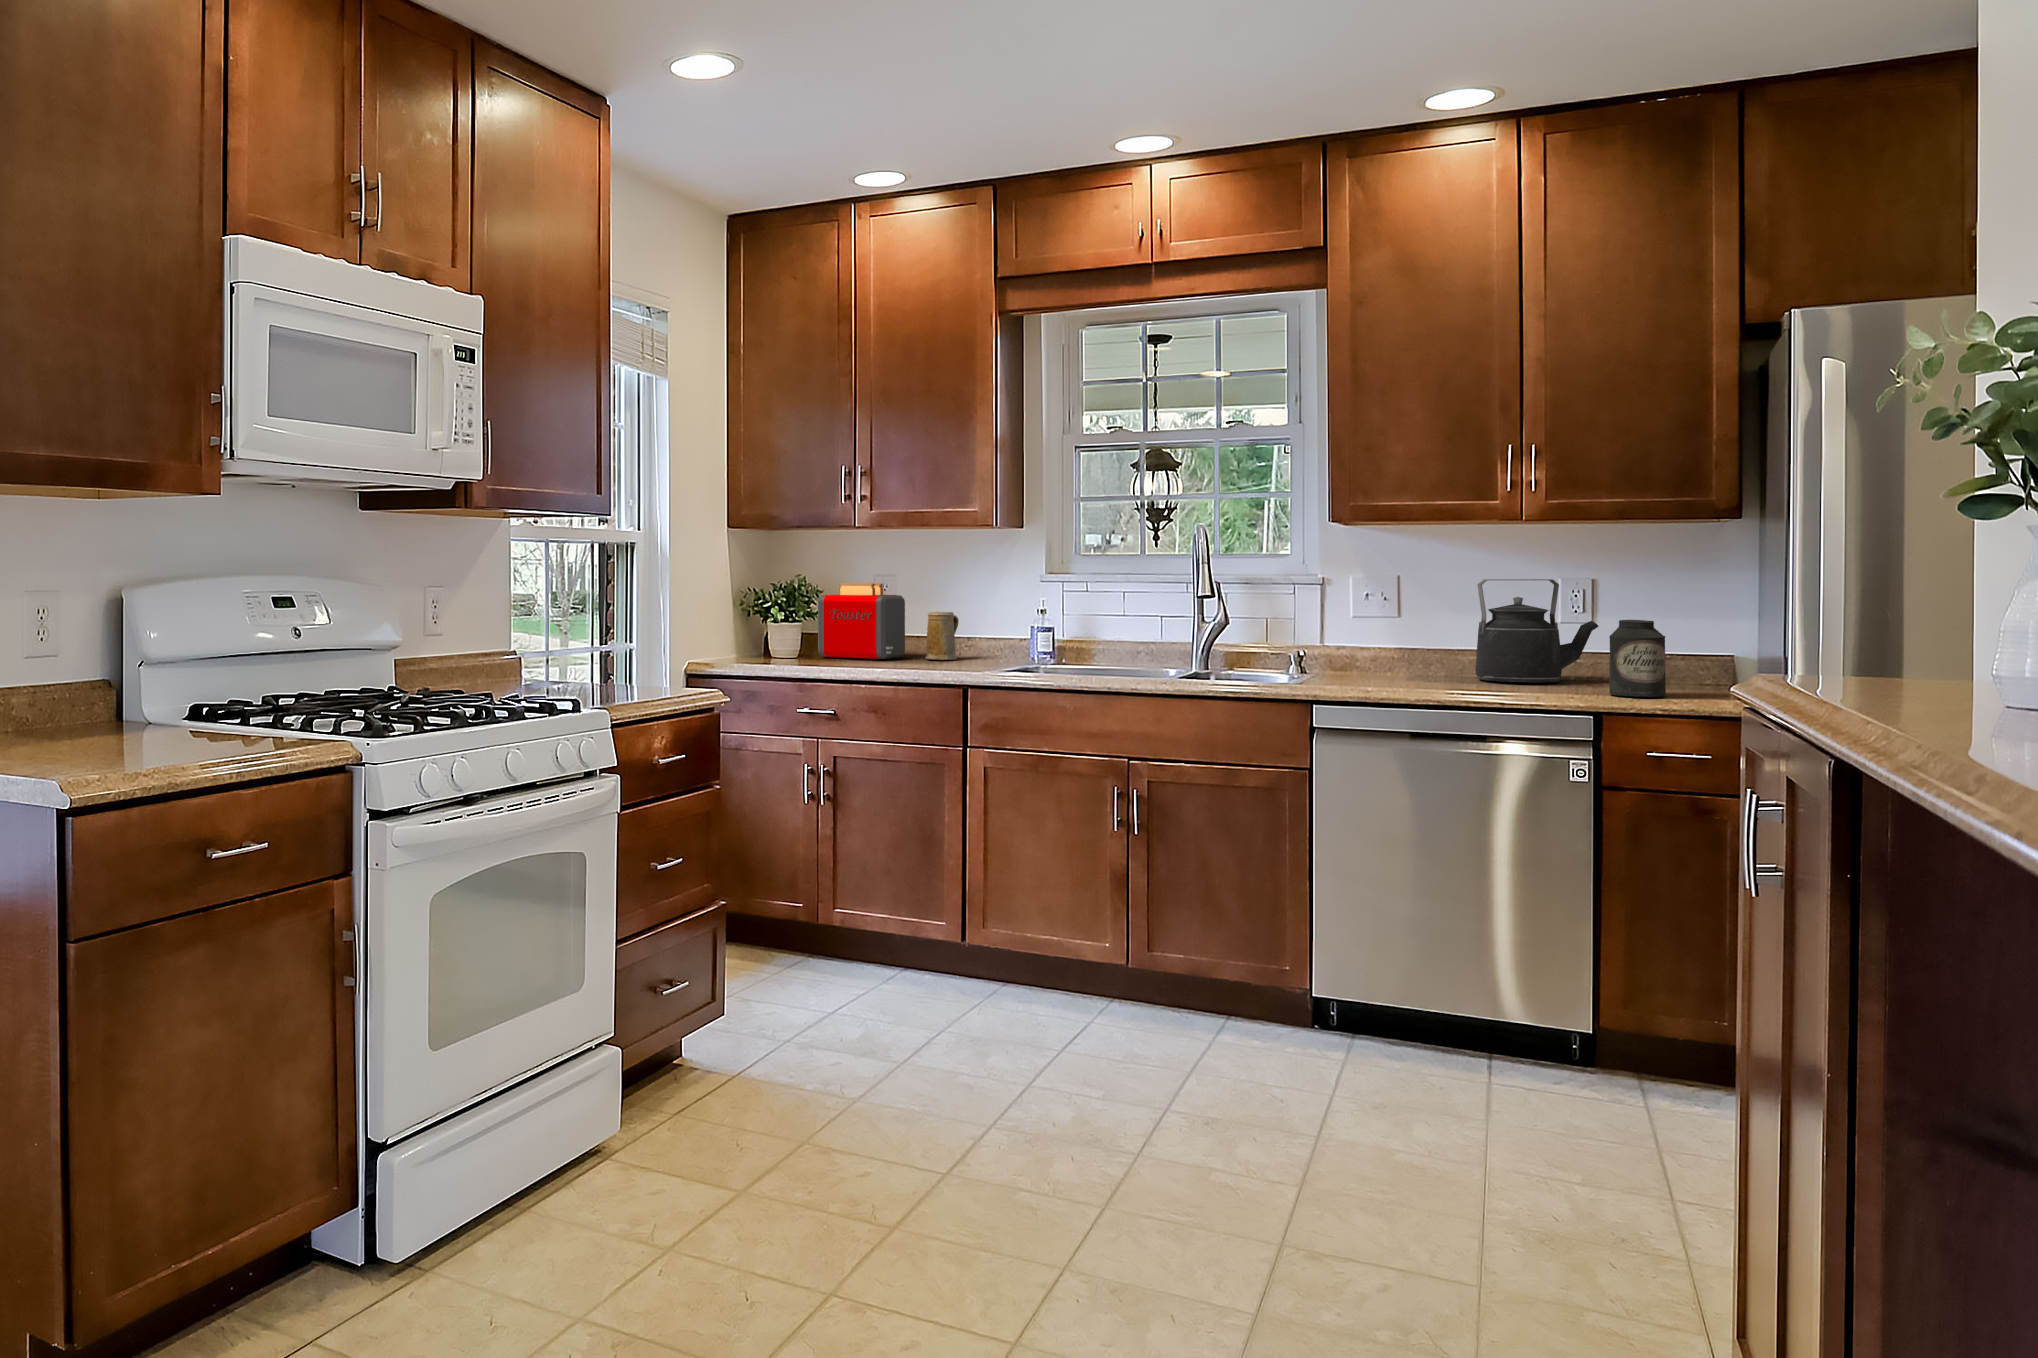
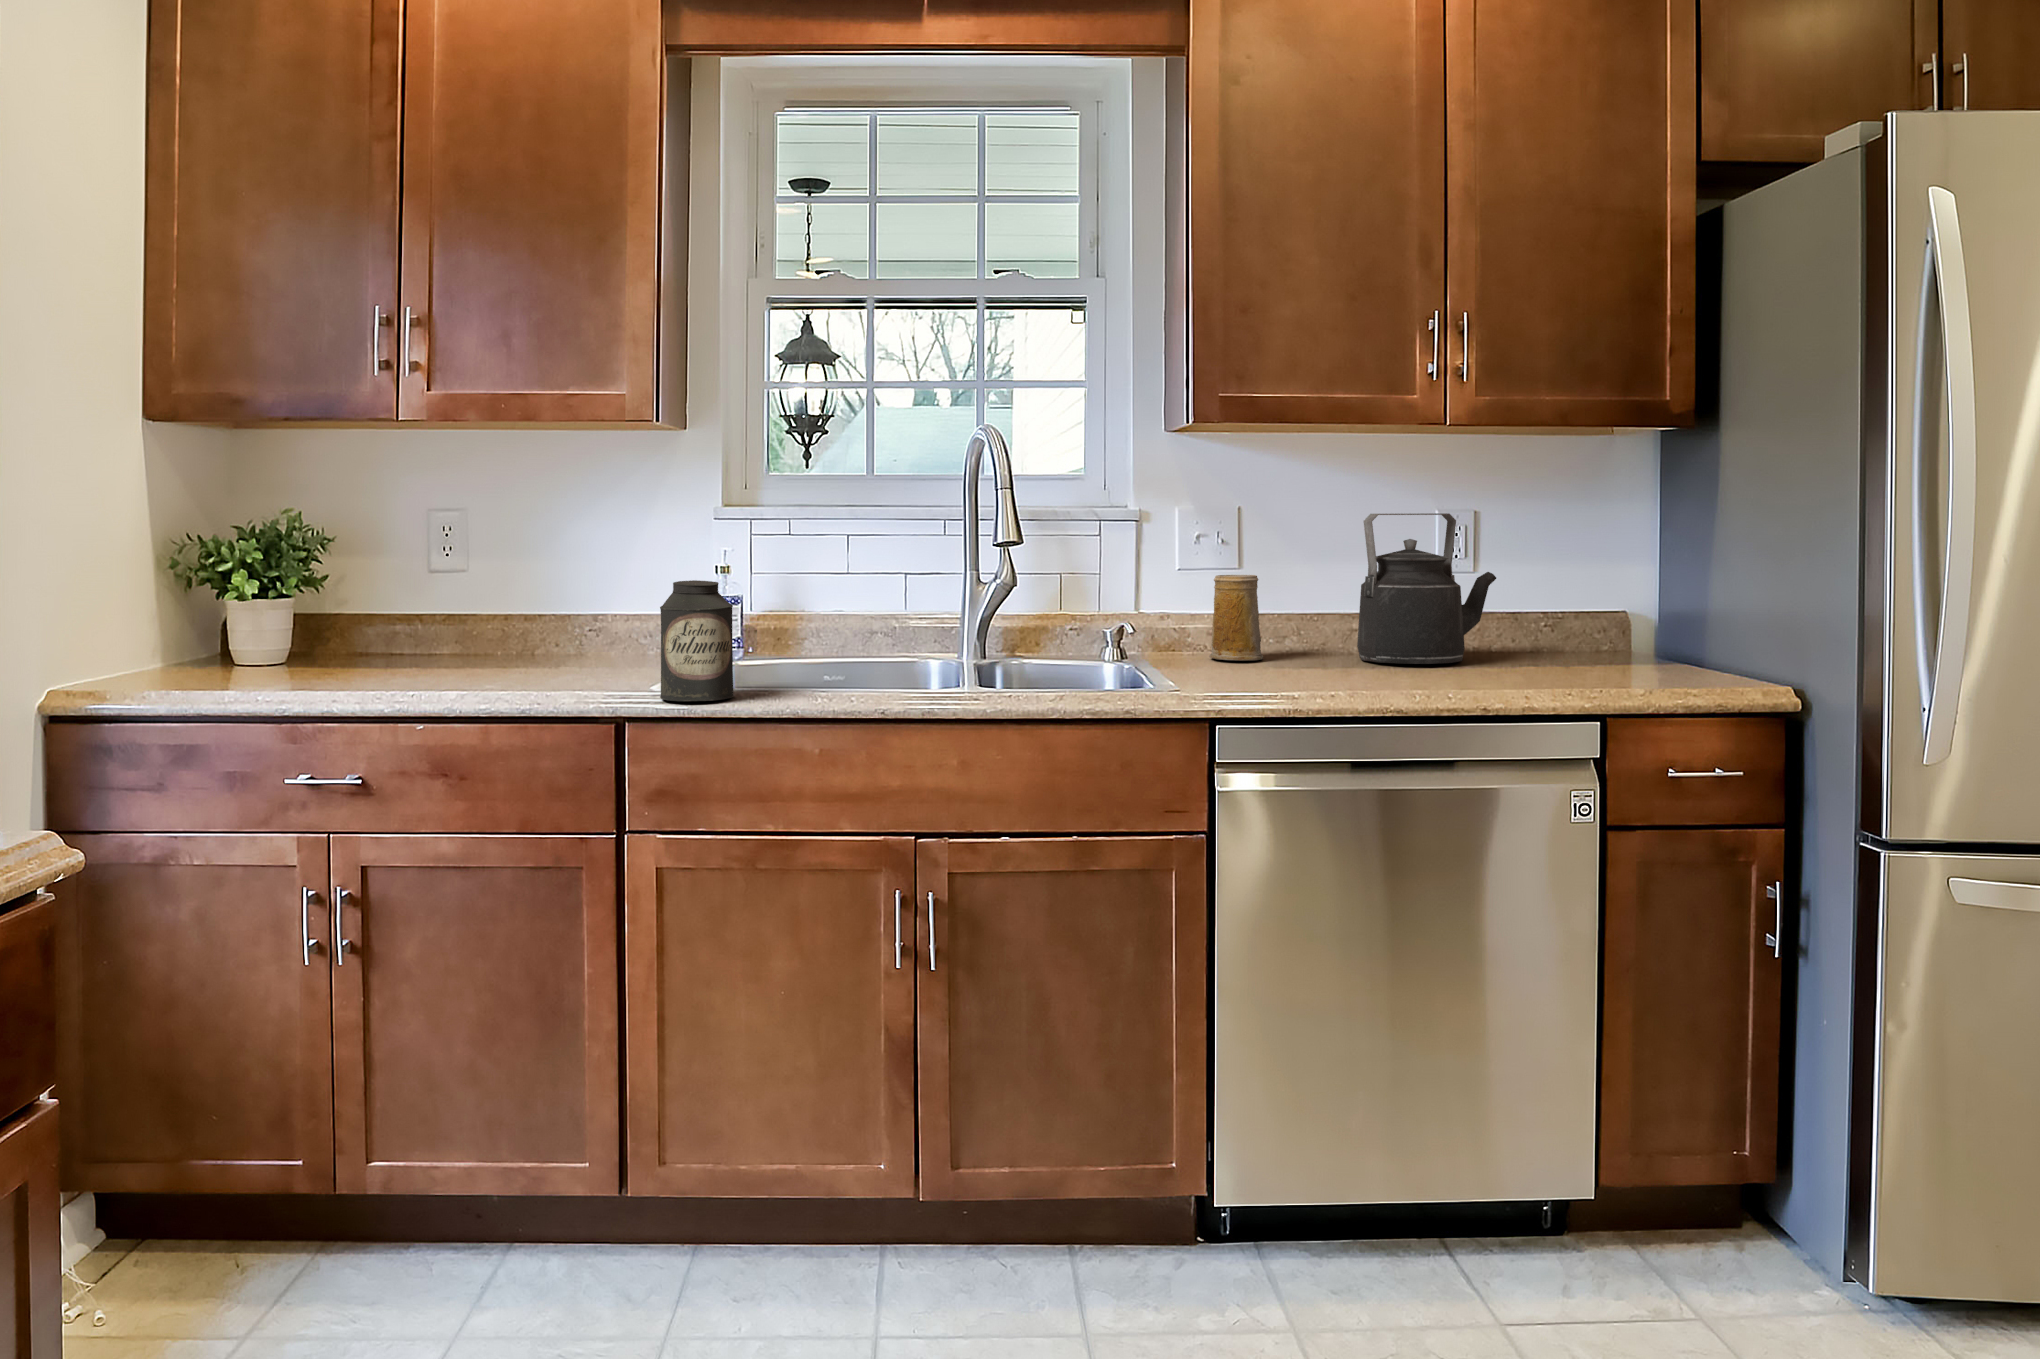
toaster: present [818,583,905,659] -> none [325,522,489,659]
mug: present [925,612,959,660] -> present [1209,575,1263,661]
canister: present [1609,620,1666,697] -> present [660,580,734,701]

